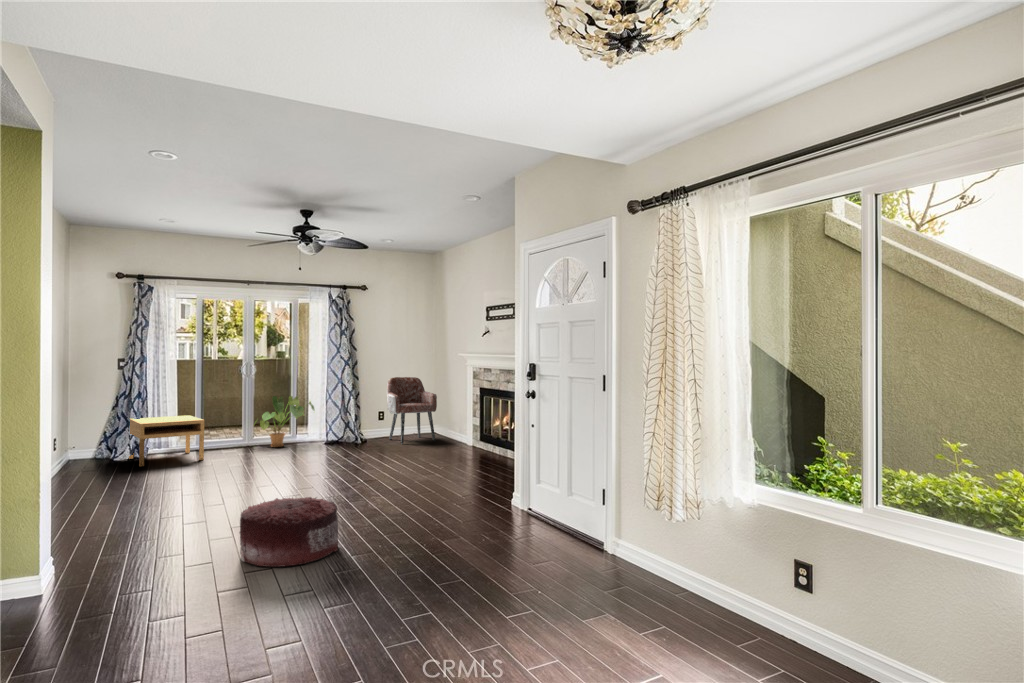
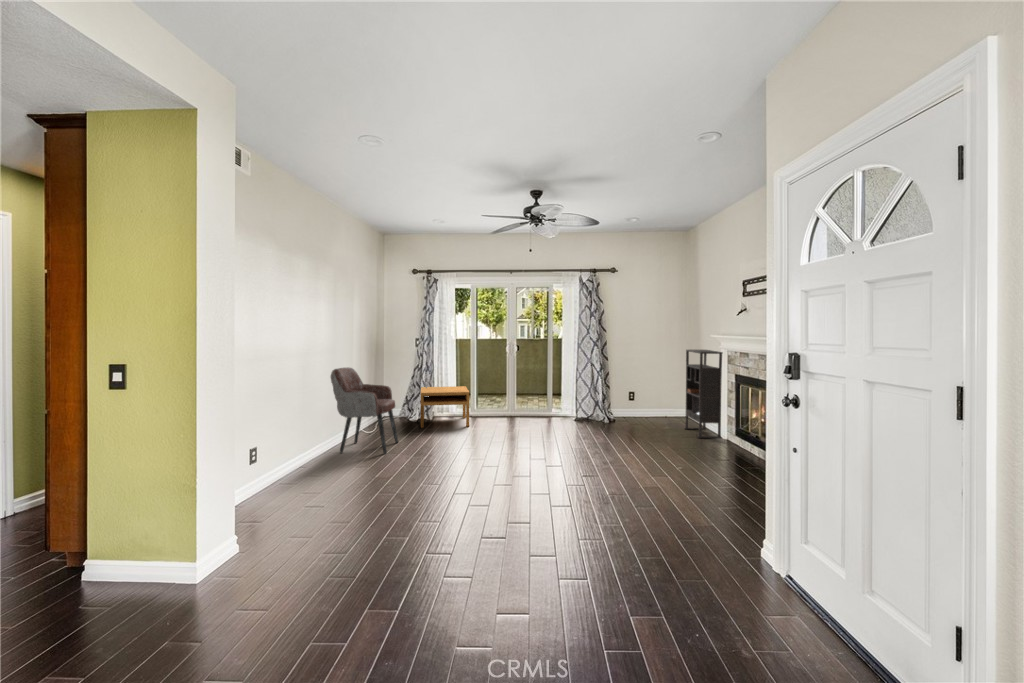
bookshelf: none [435,367,470,449] -> present [684,350,723,438]
armchair: present [387,377,437,444] -> present [331,368,398,454]
house plant: present [260,396,314,447] -> none [515,373,568,419]
pouf: present [240,497,338,567] -> none [384,504,500,610]

